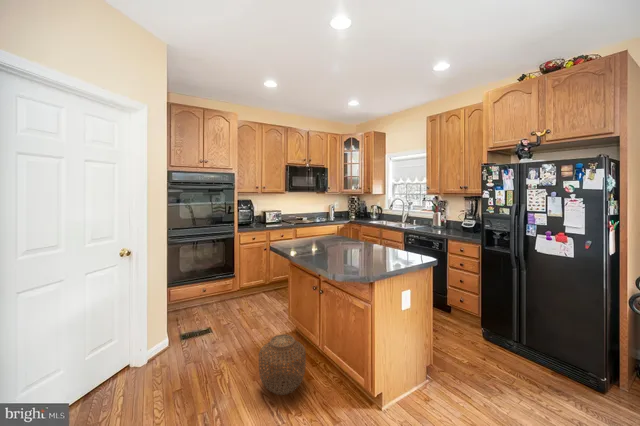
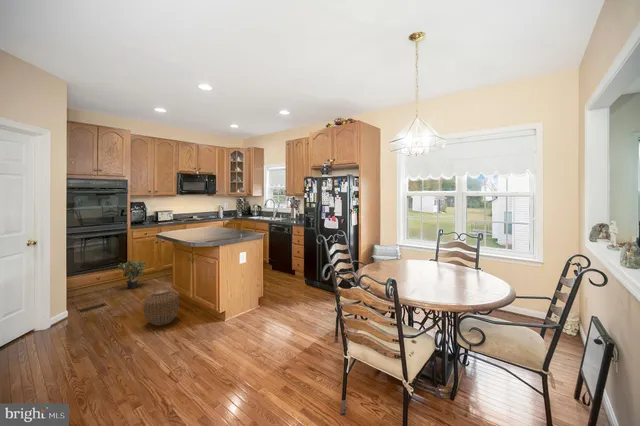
potted plant: none [224,271,254,308] -> present [118,260,145,289]

